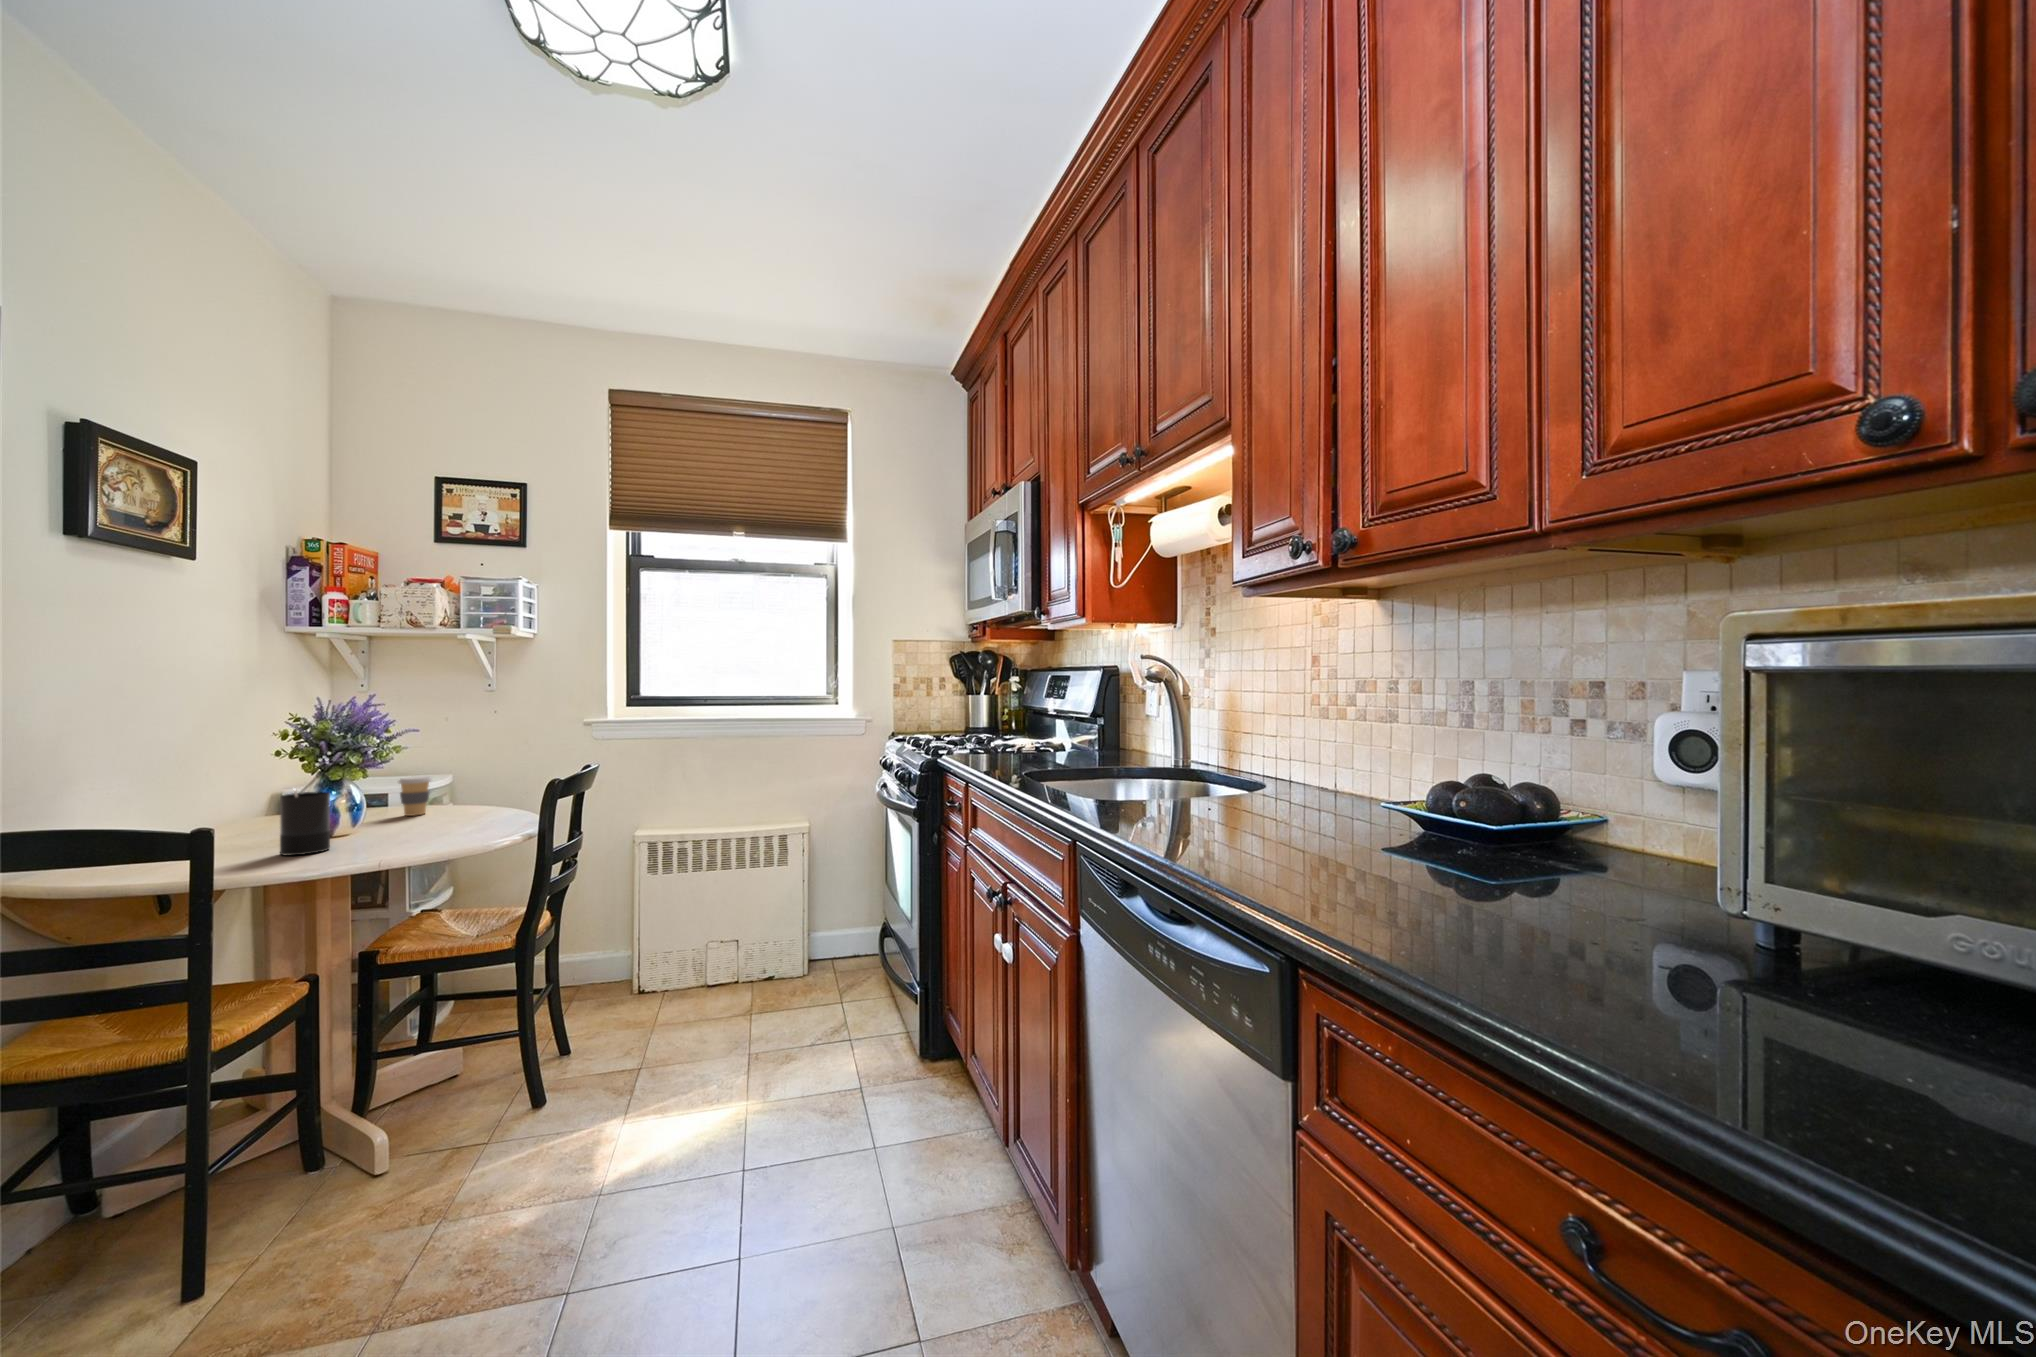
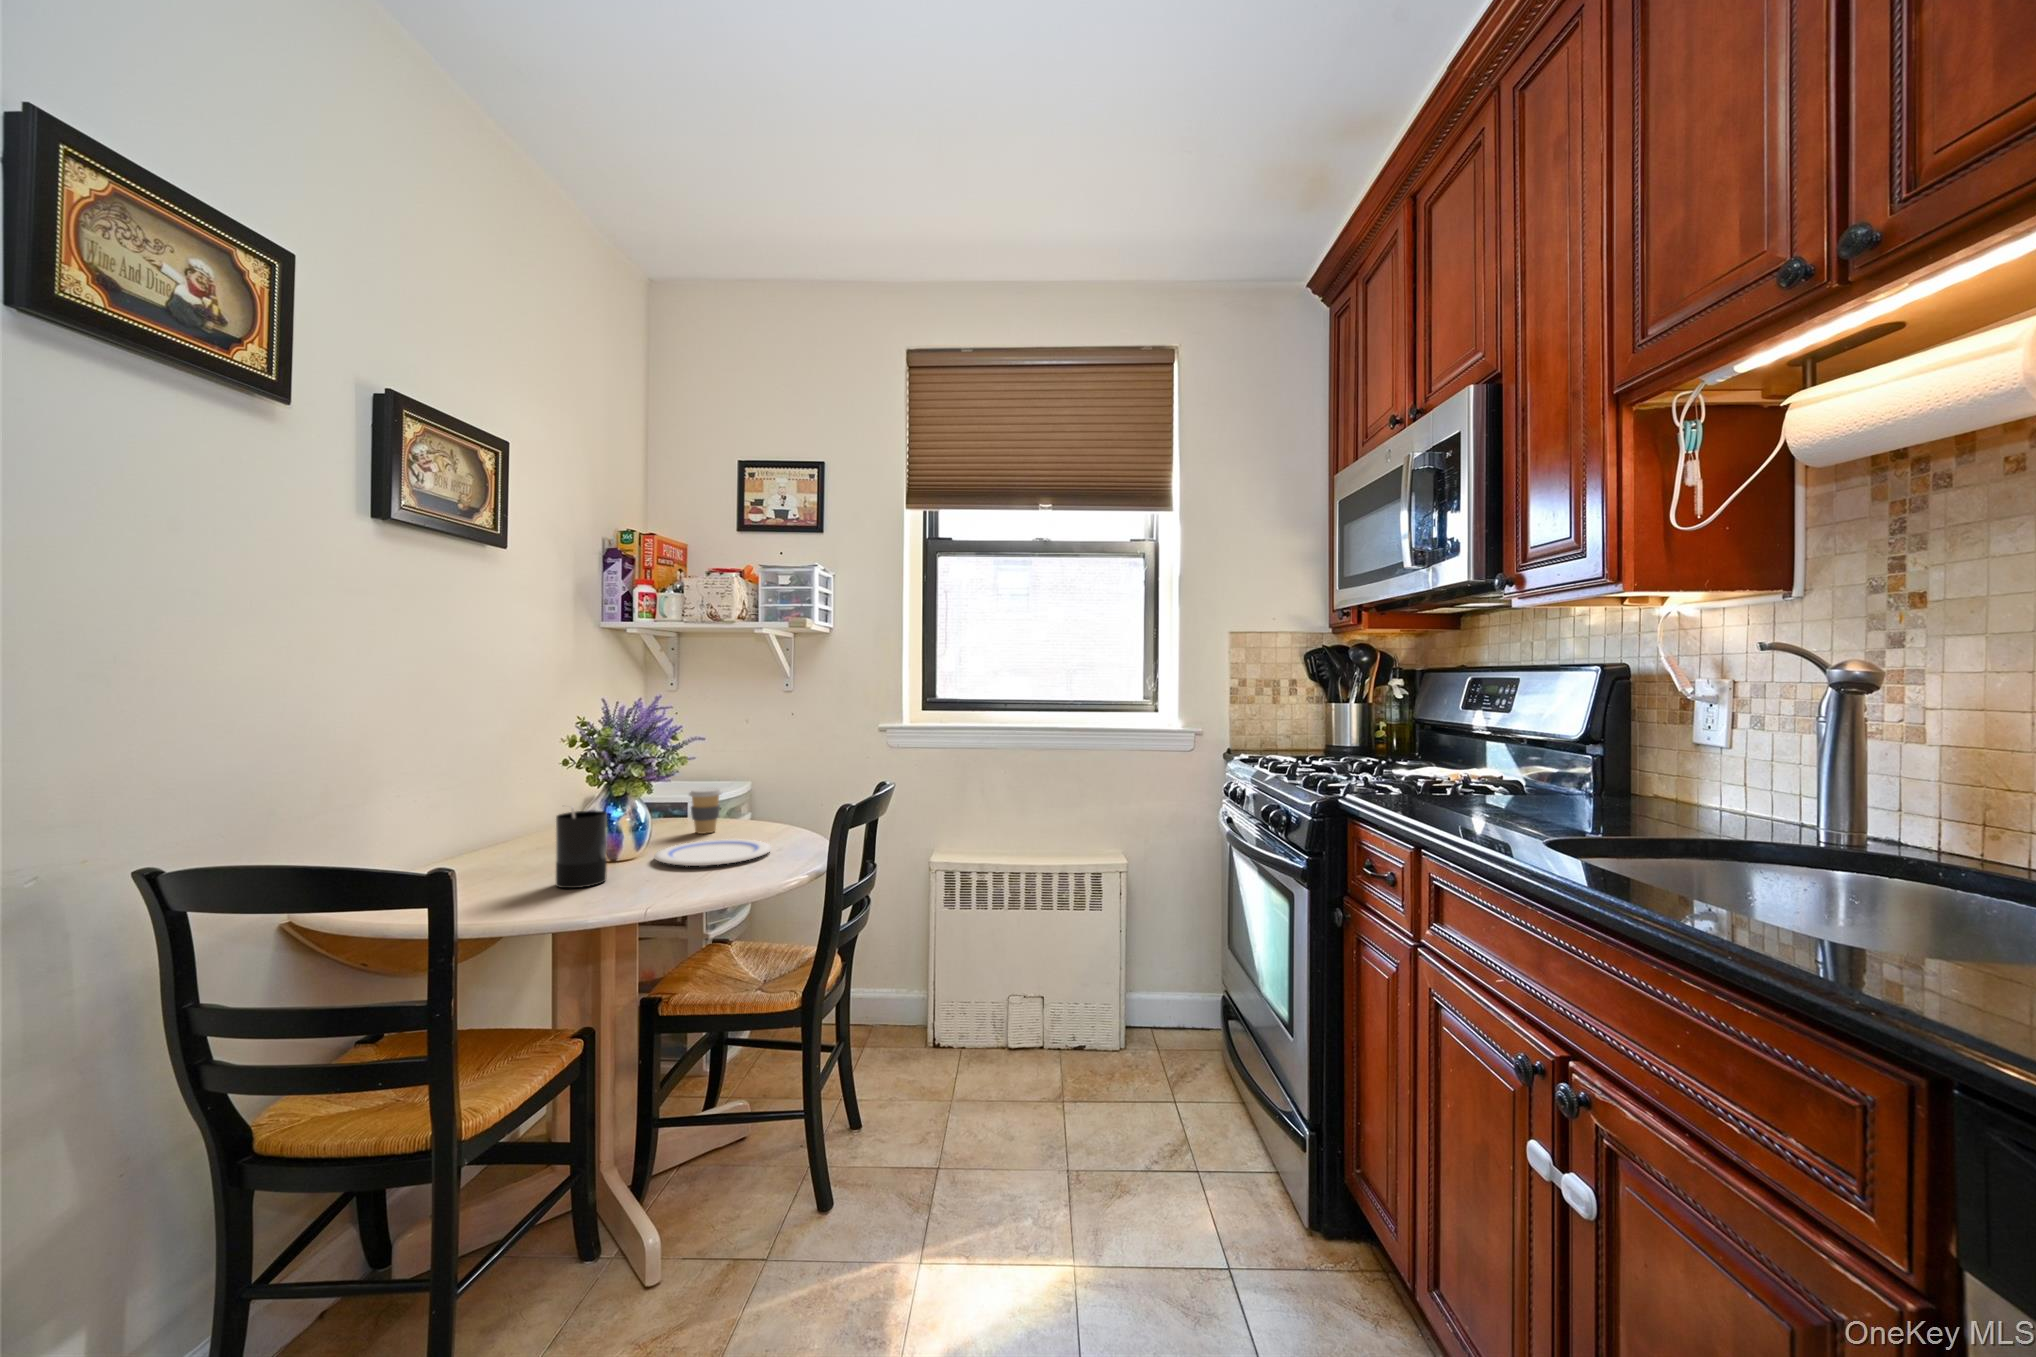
plate: none [371,816,486,835] -> present [654,839,772,866]

